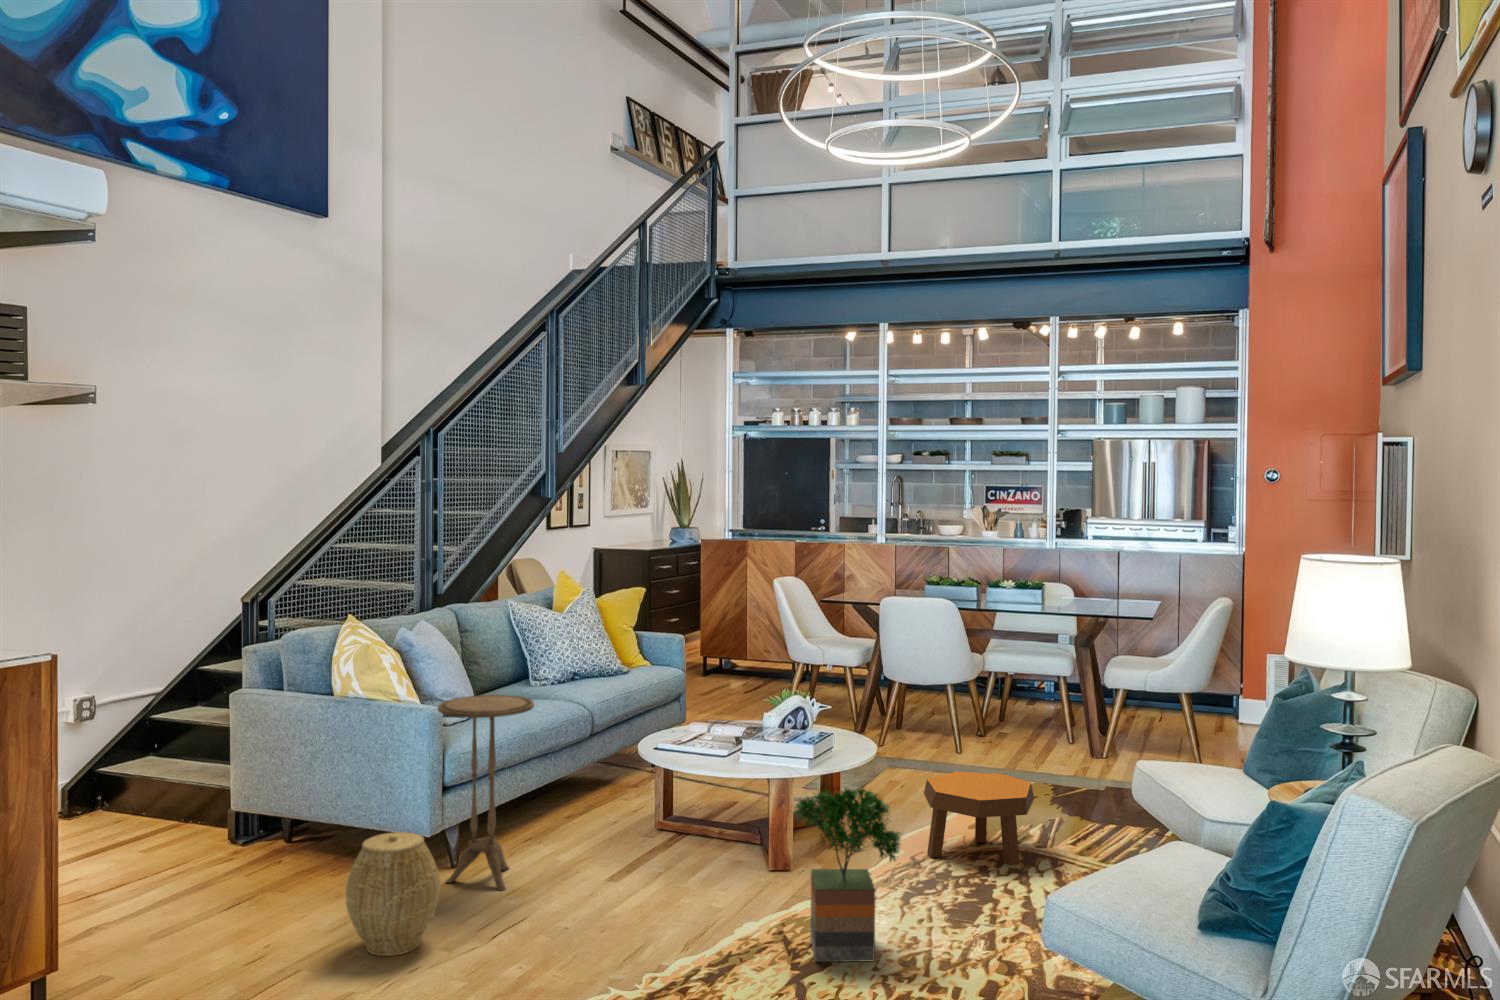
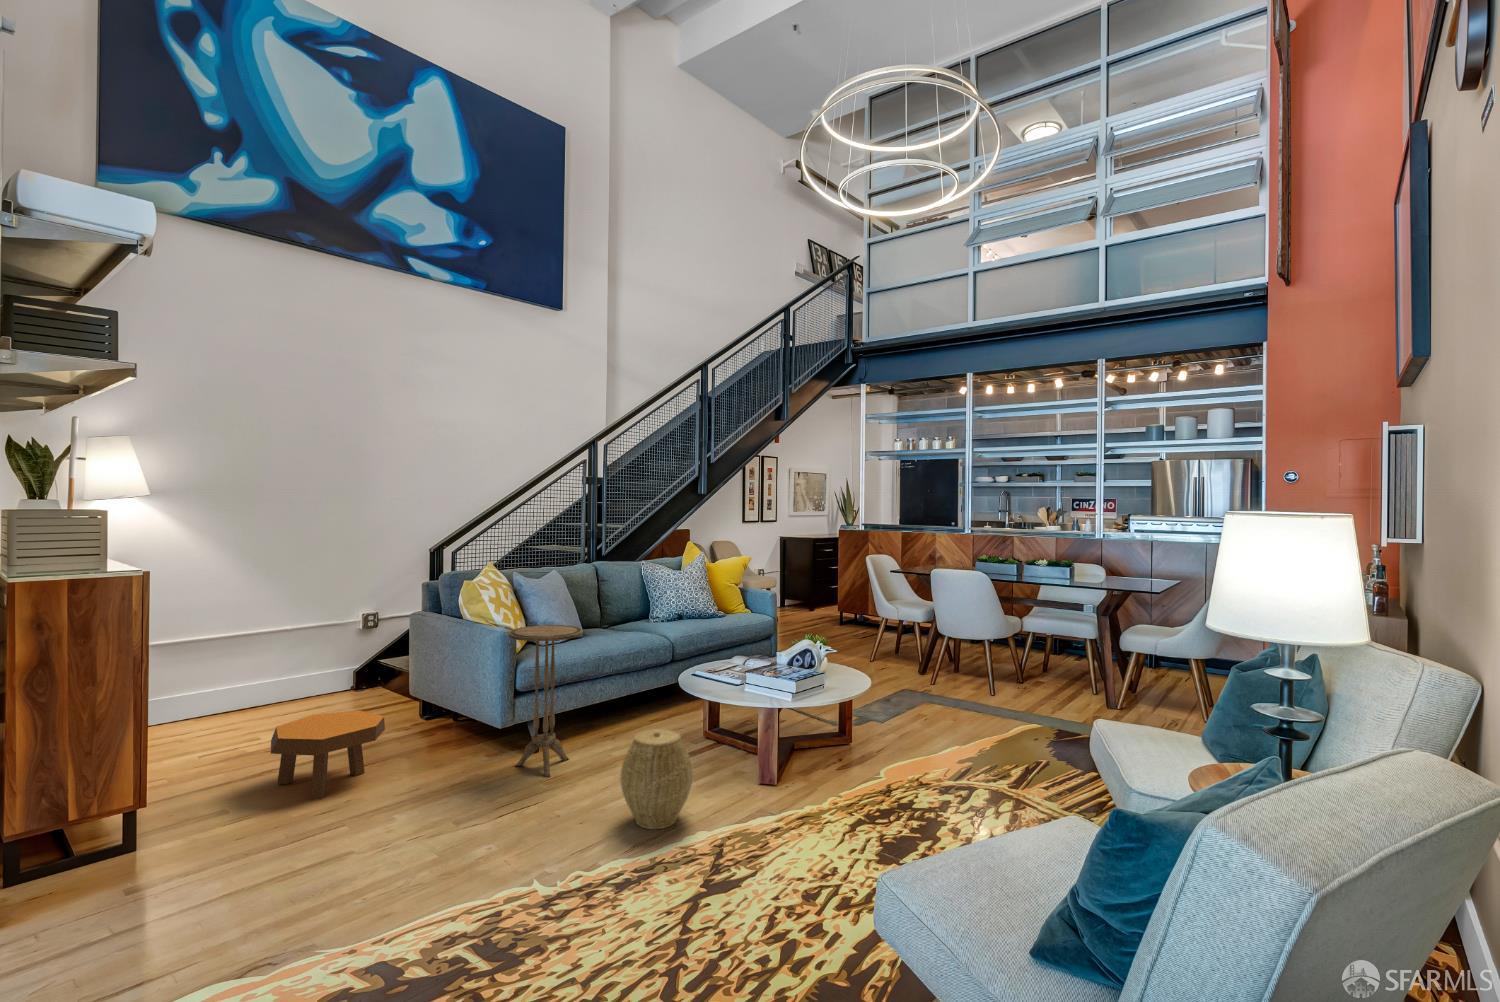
footstool: present [924,772,1034,866] -> present [271,710,385,800]
potted tree: present [794,788,902,962] -> none [719,719,816,888]
woven basket: present [346,832,440,956] -> present [620,729,693,829]

